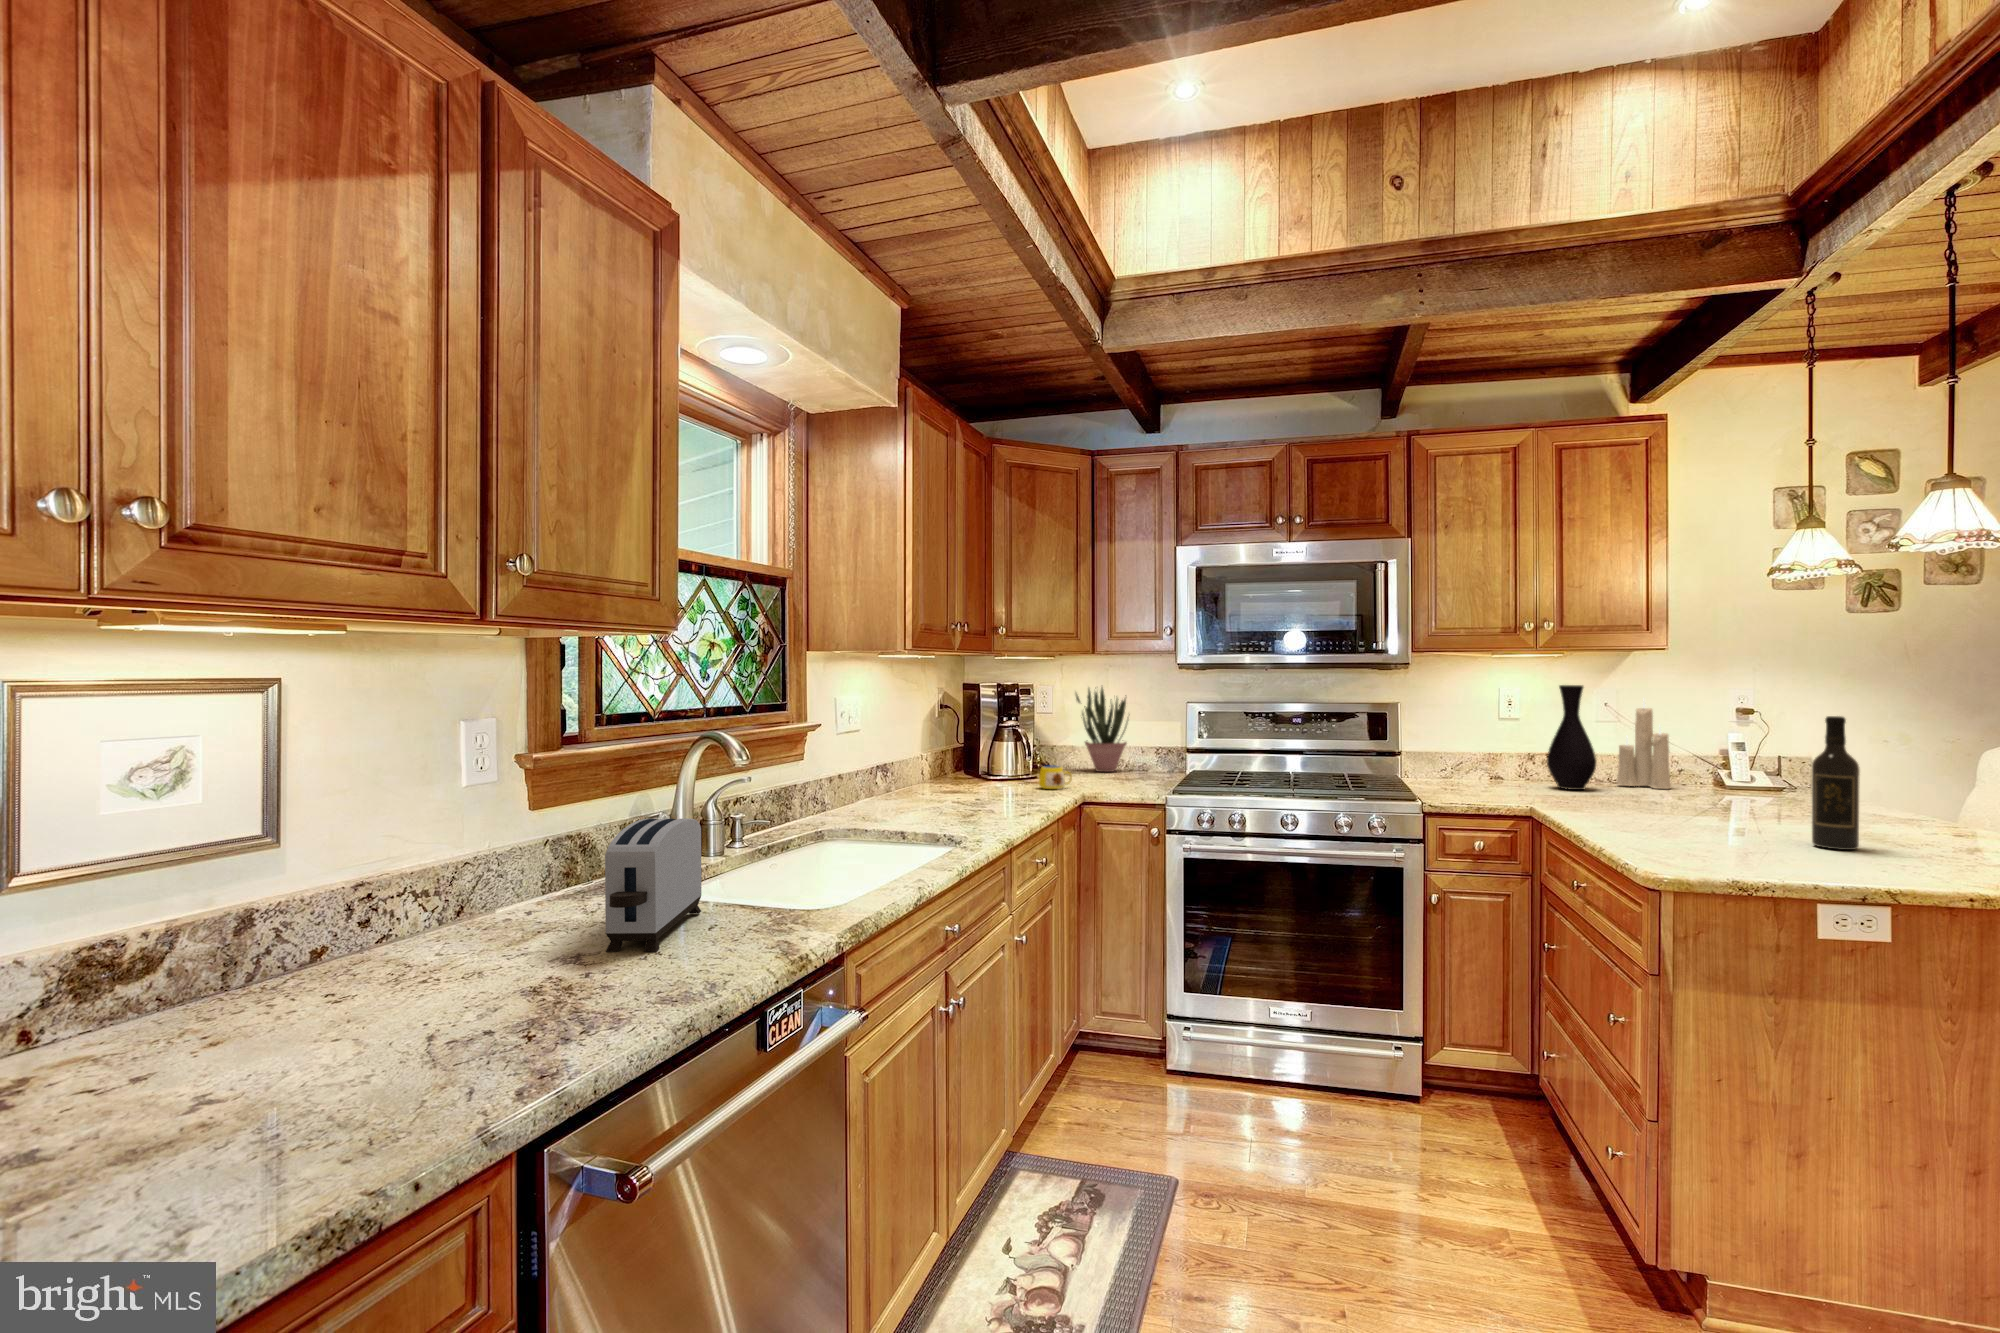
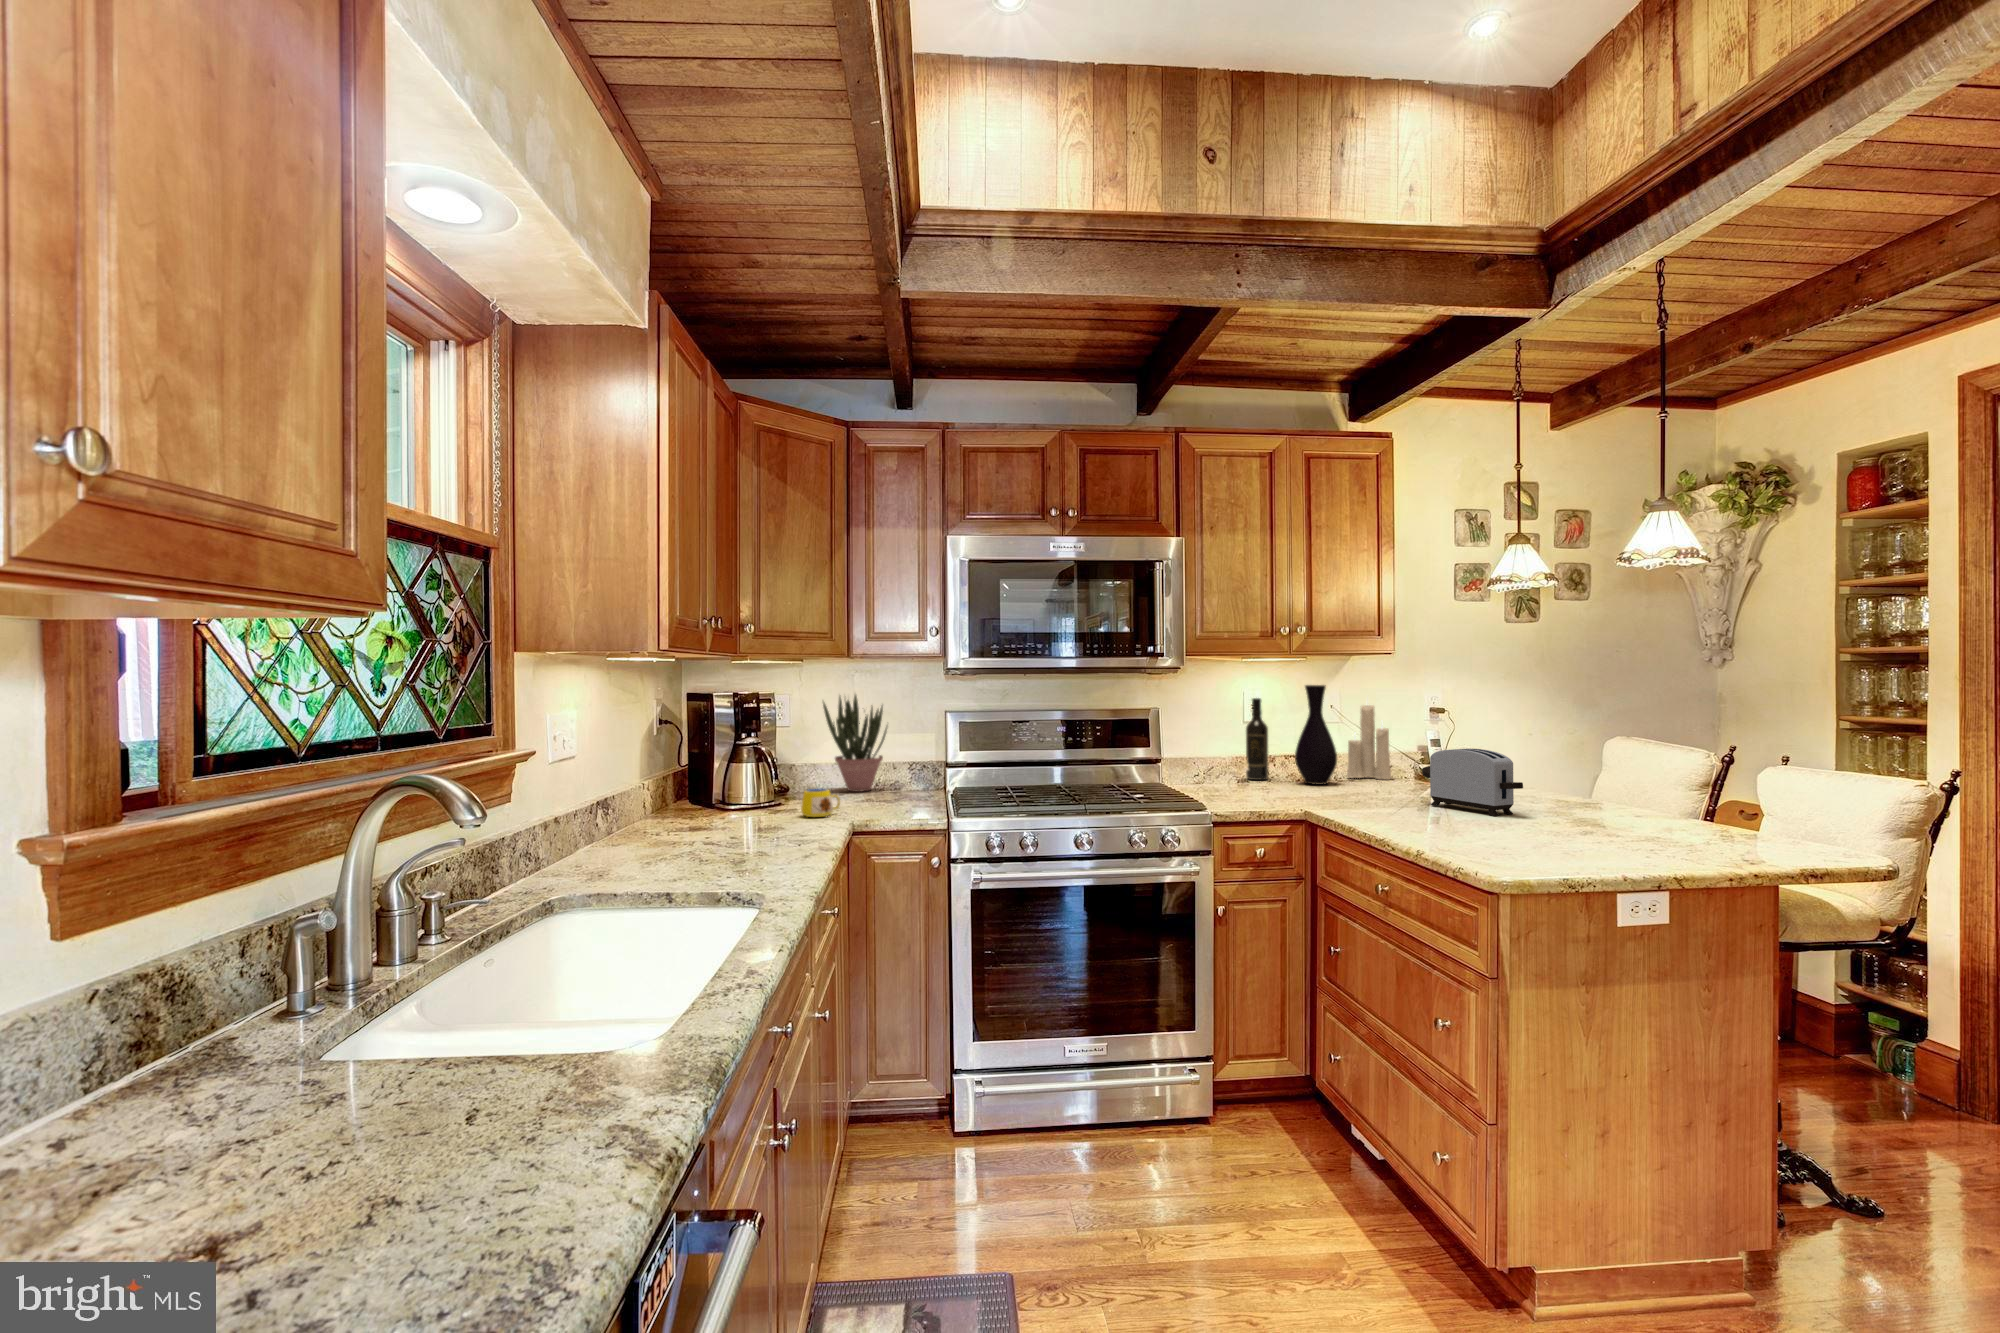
wine bottle: present [1812,716,1860,850] -> present [1246,698,1268,780]
toaster: present [605,818,701,952] -> present [1422,749,1523,816]

